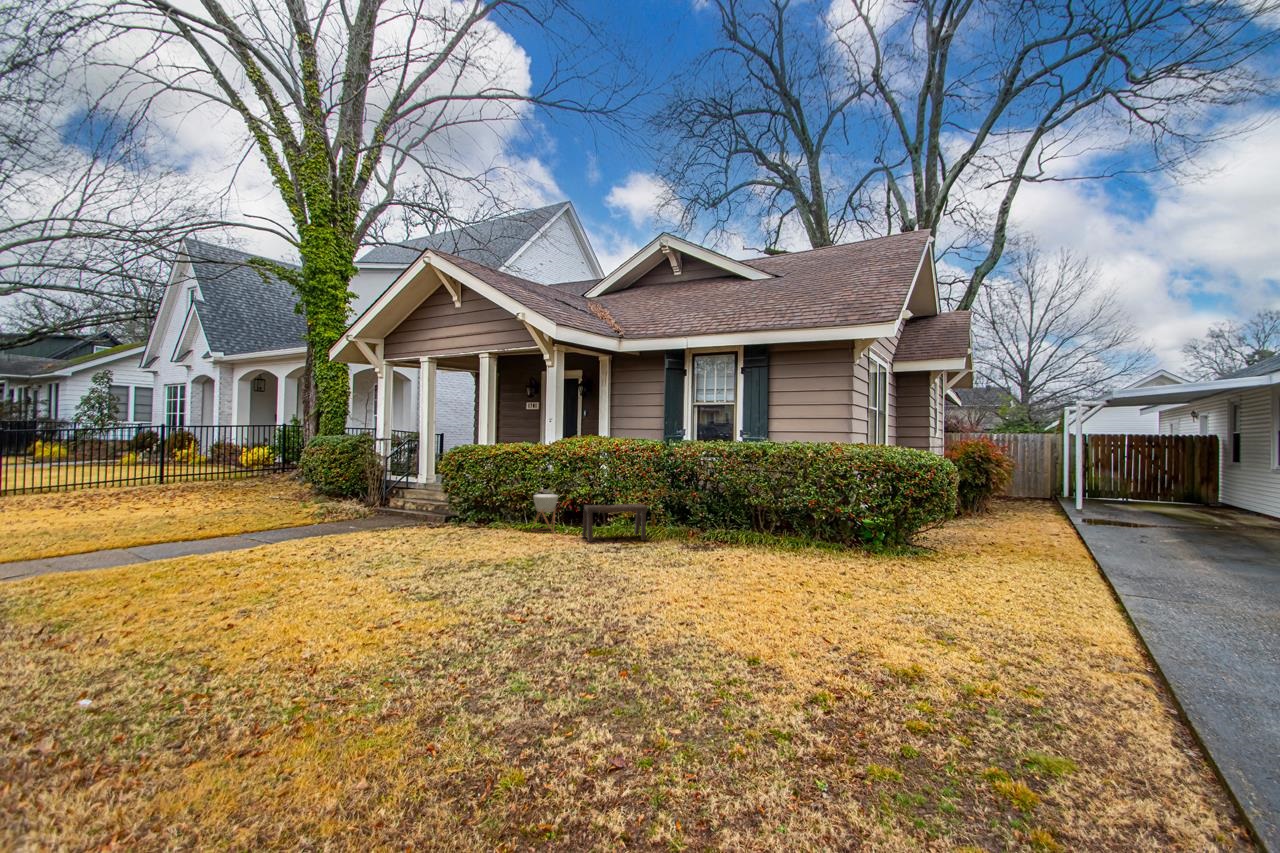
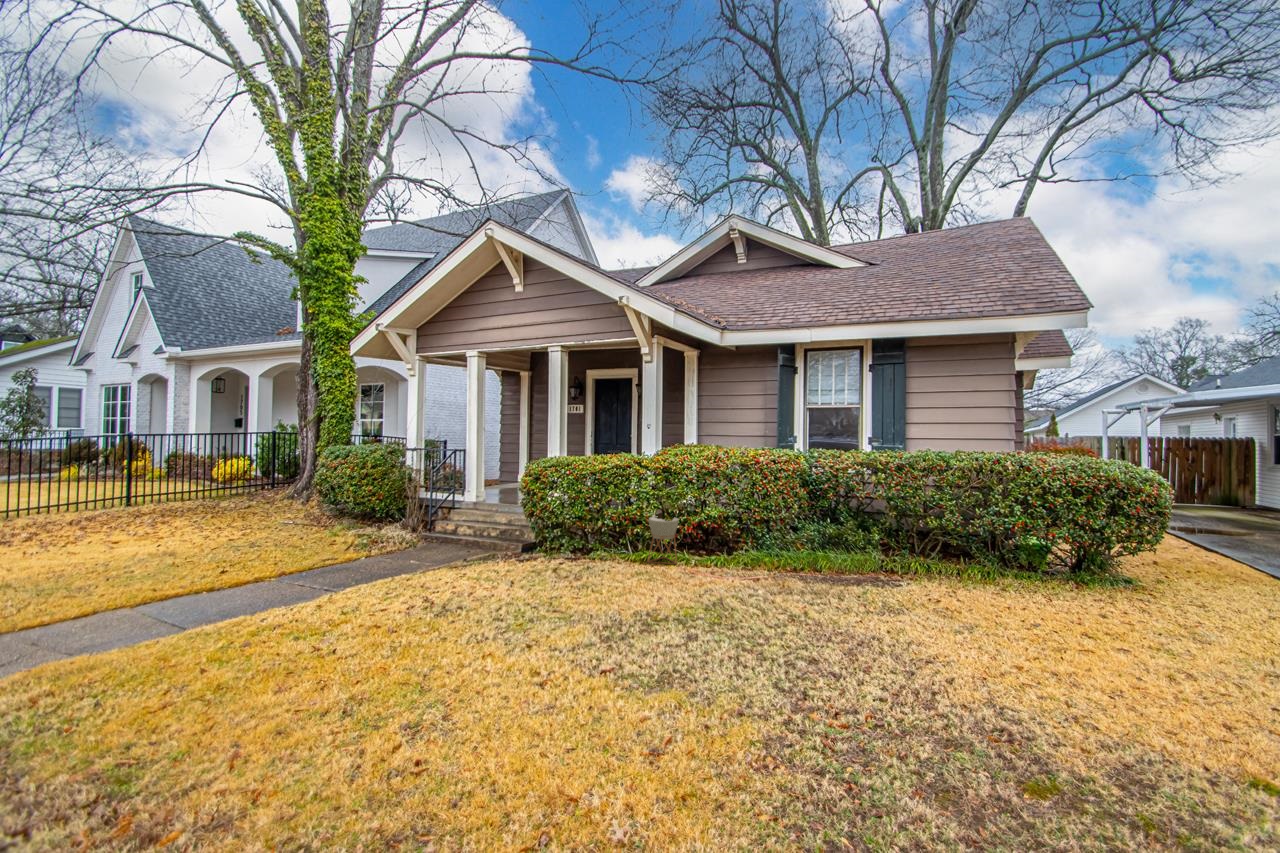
bench: present [582,504,647,542] -> none [719,526,801,578]

